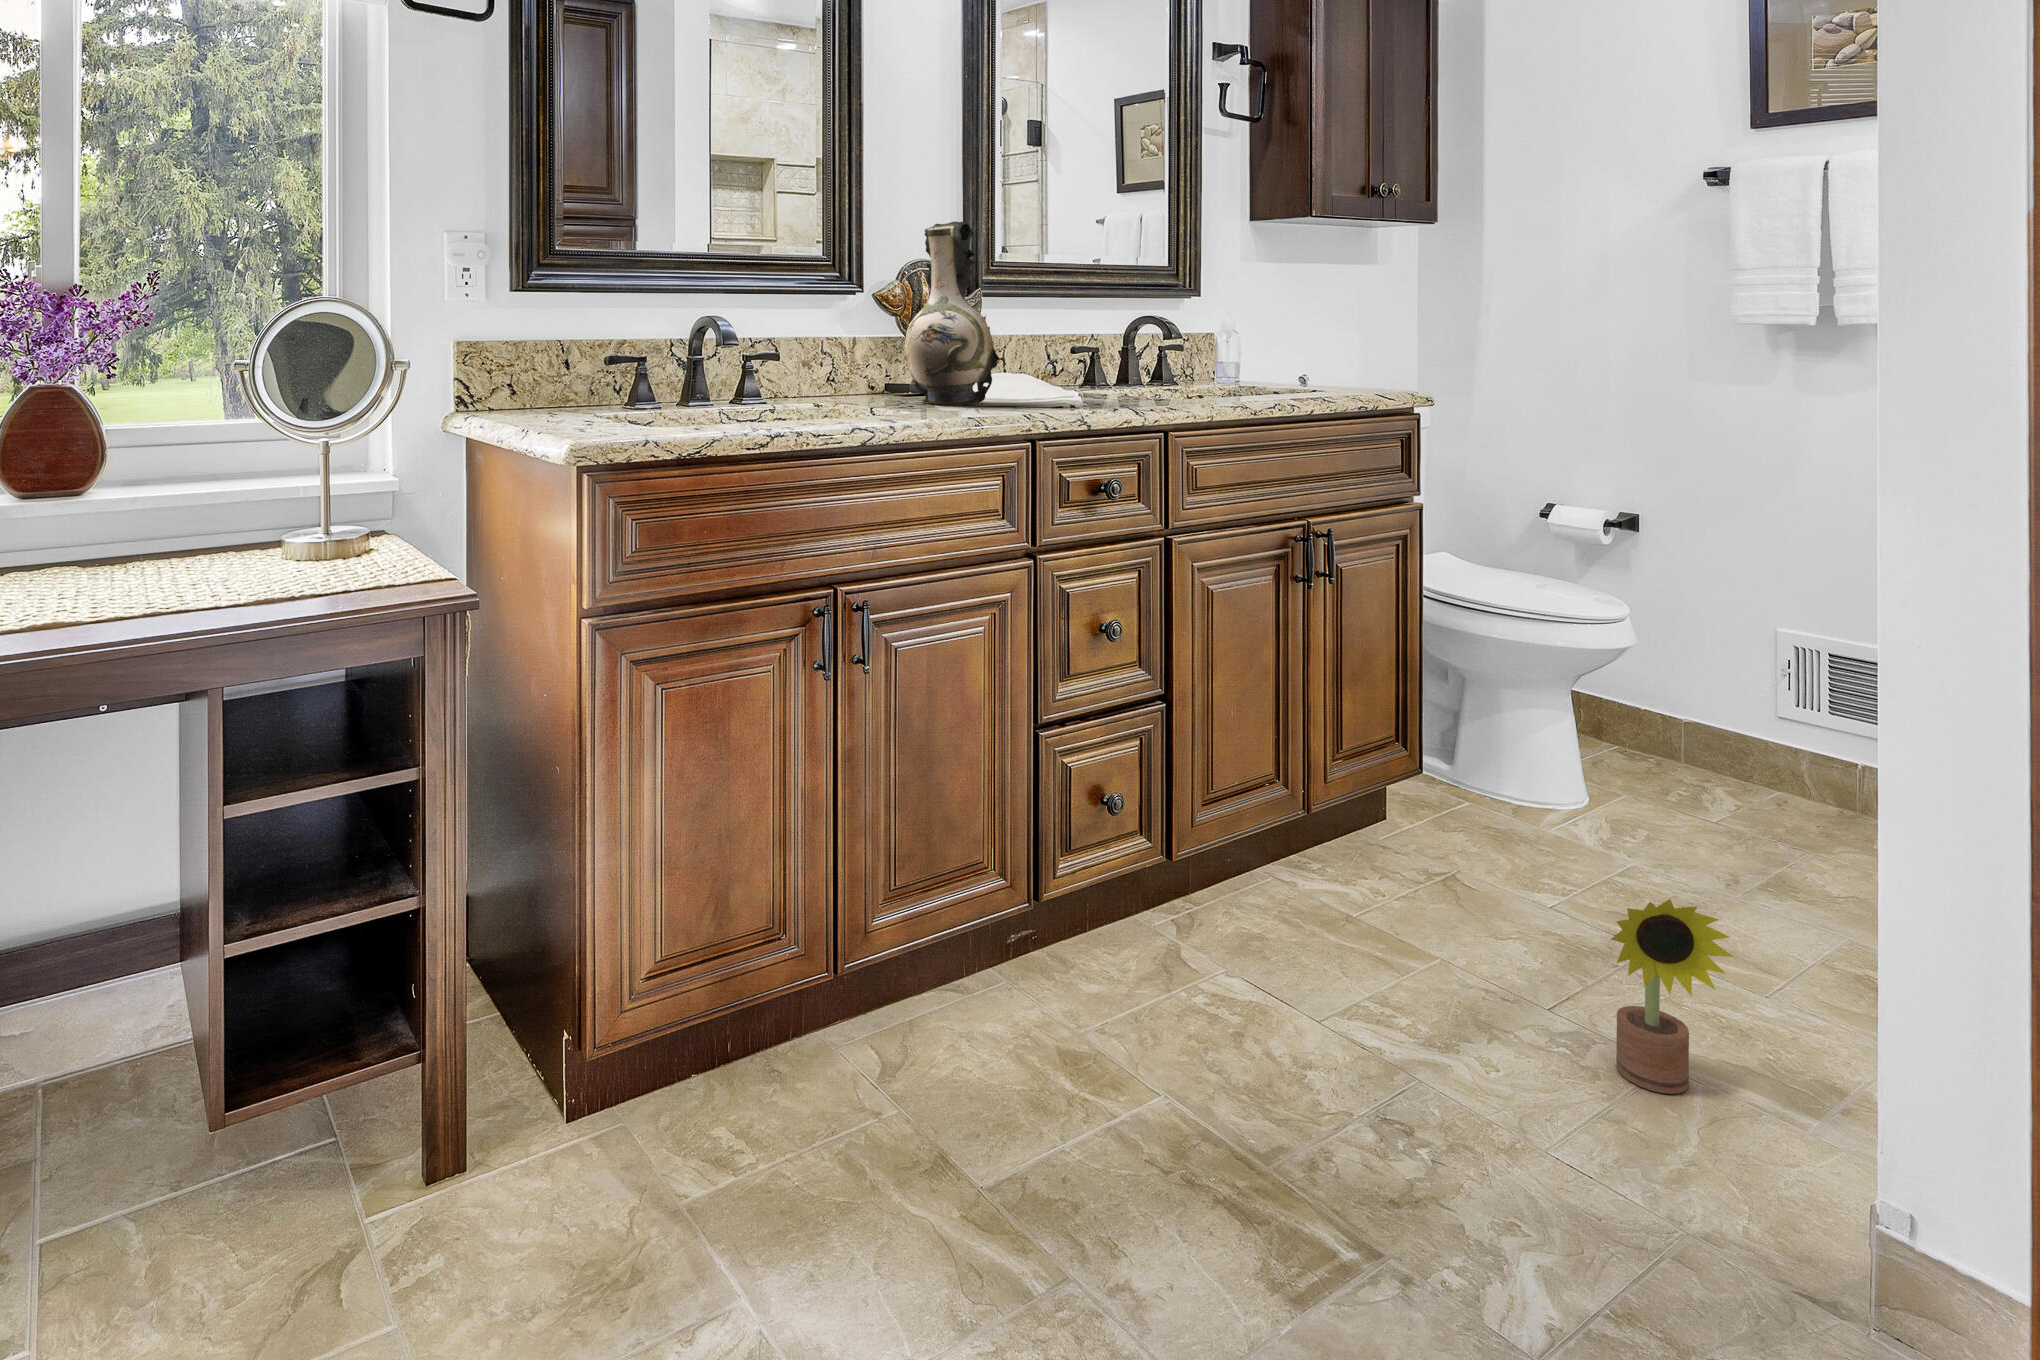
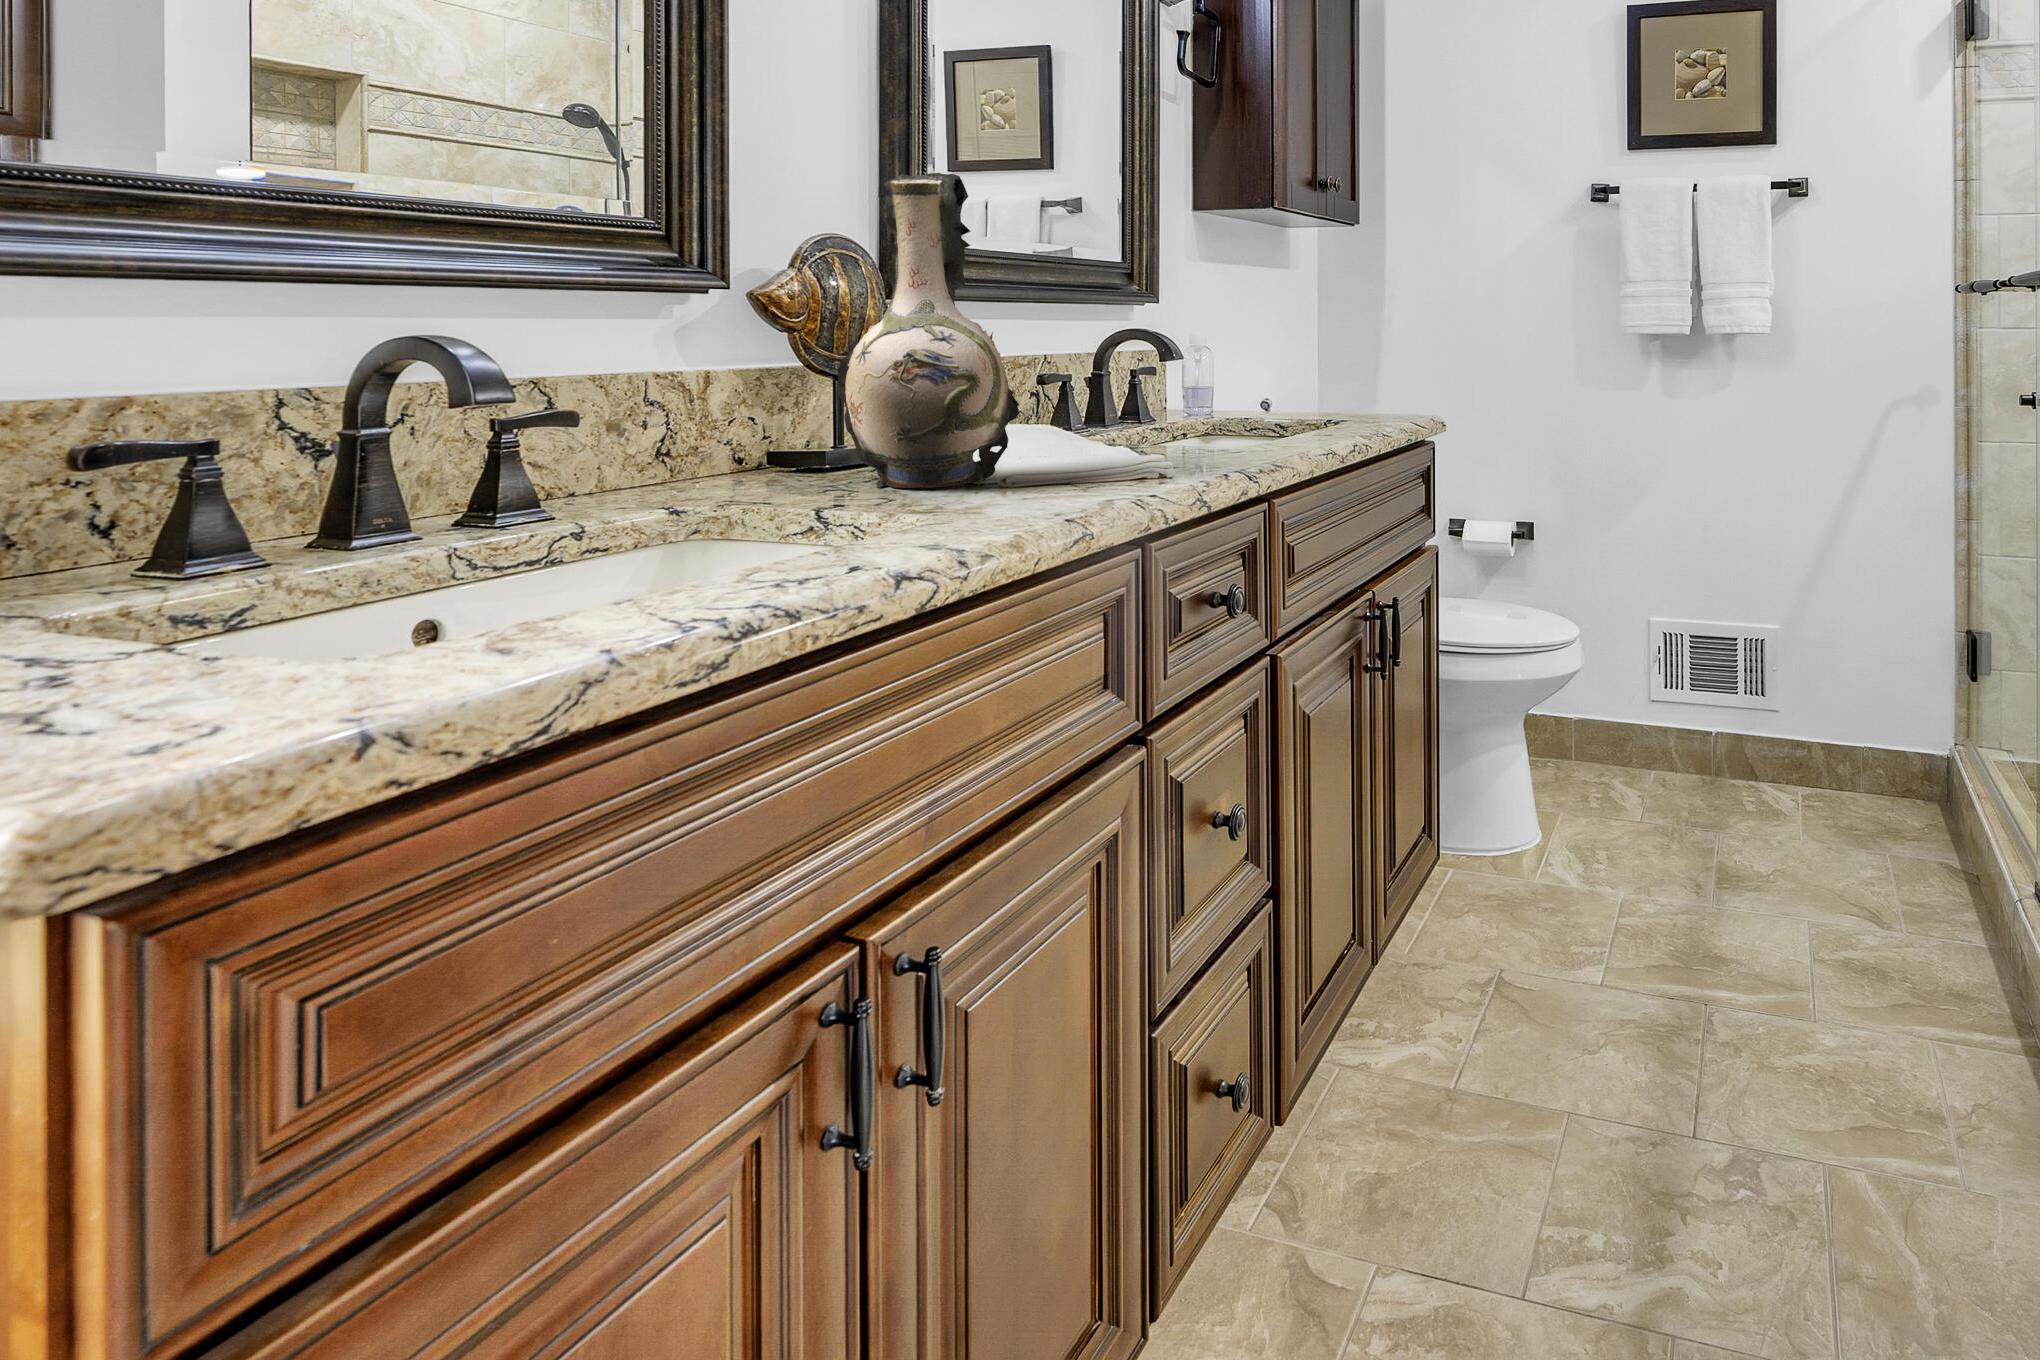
decorative plant: present [1611,899,1734,1094] -> none [1812,1002,1942,1219]

